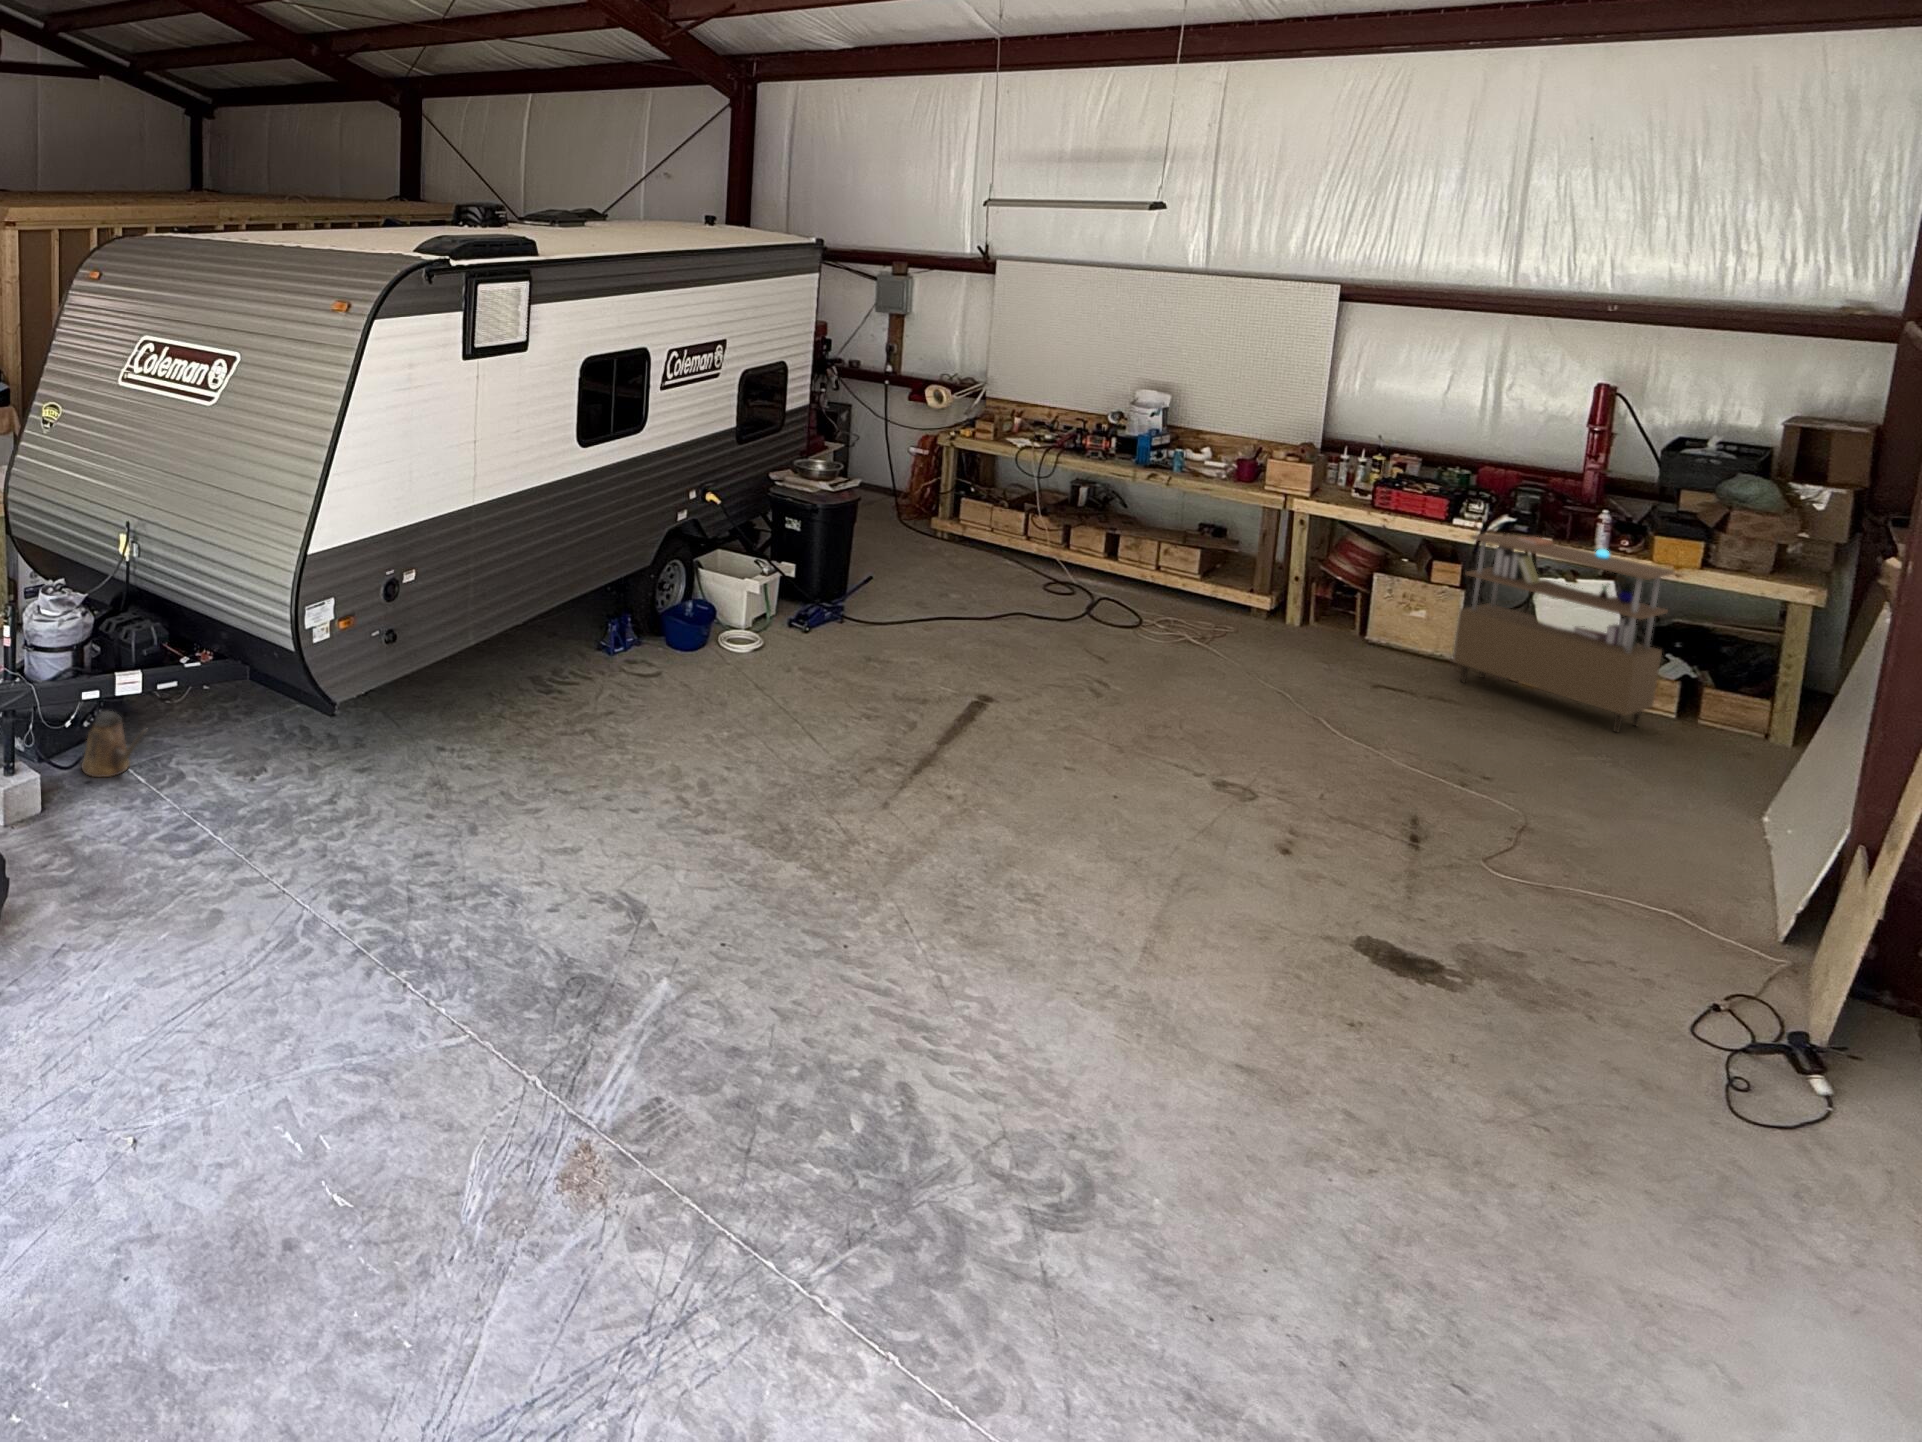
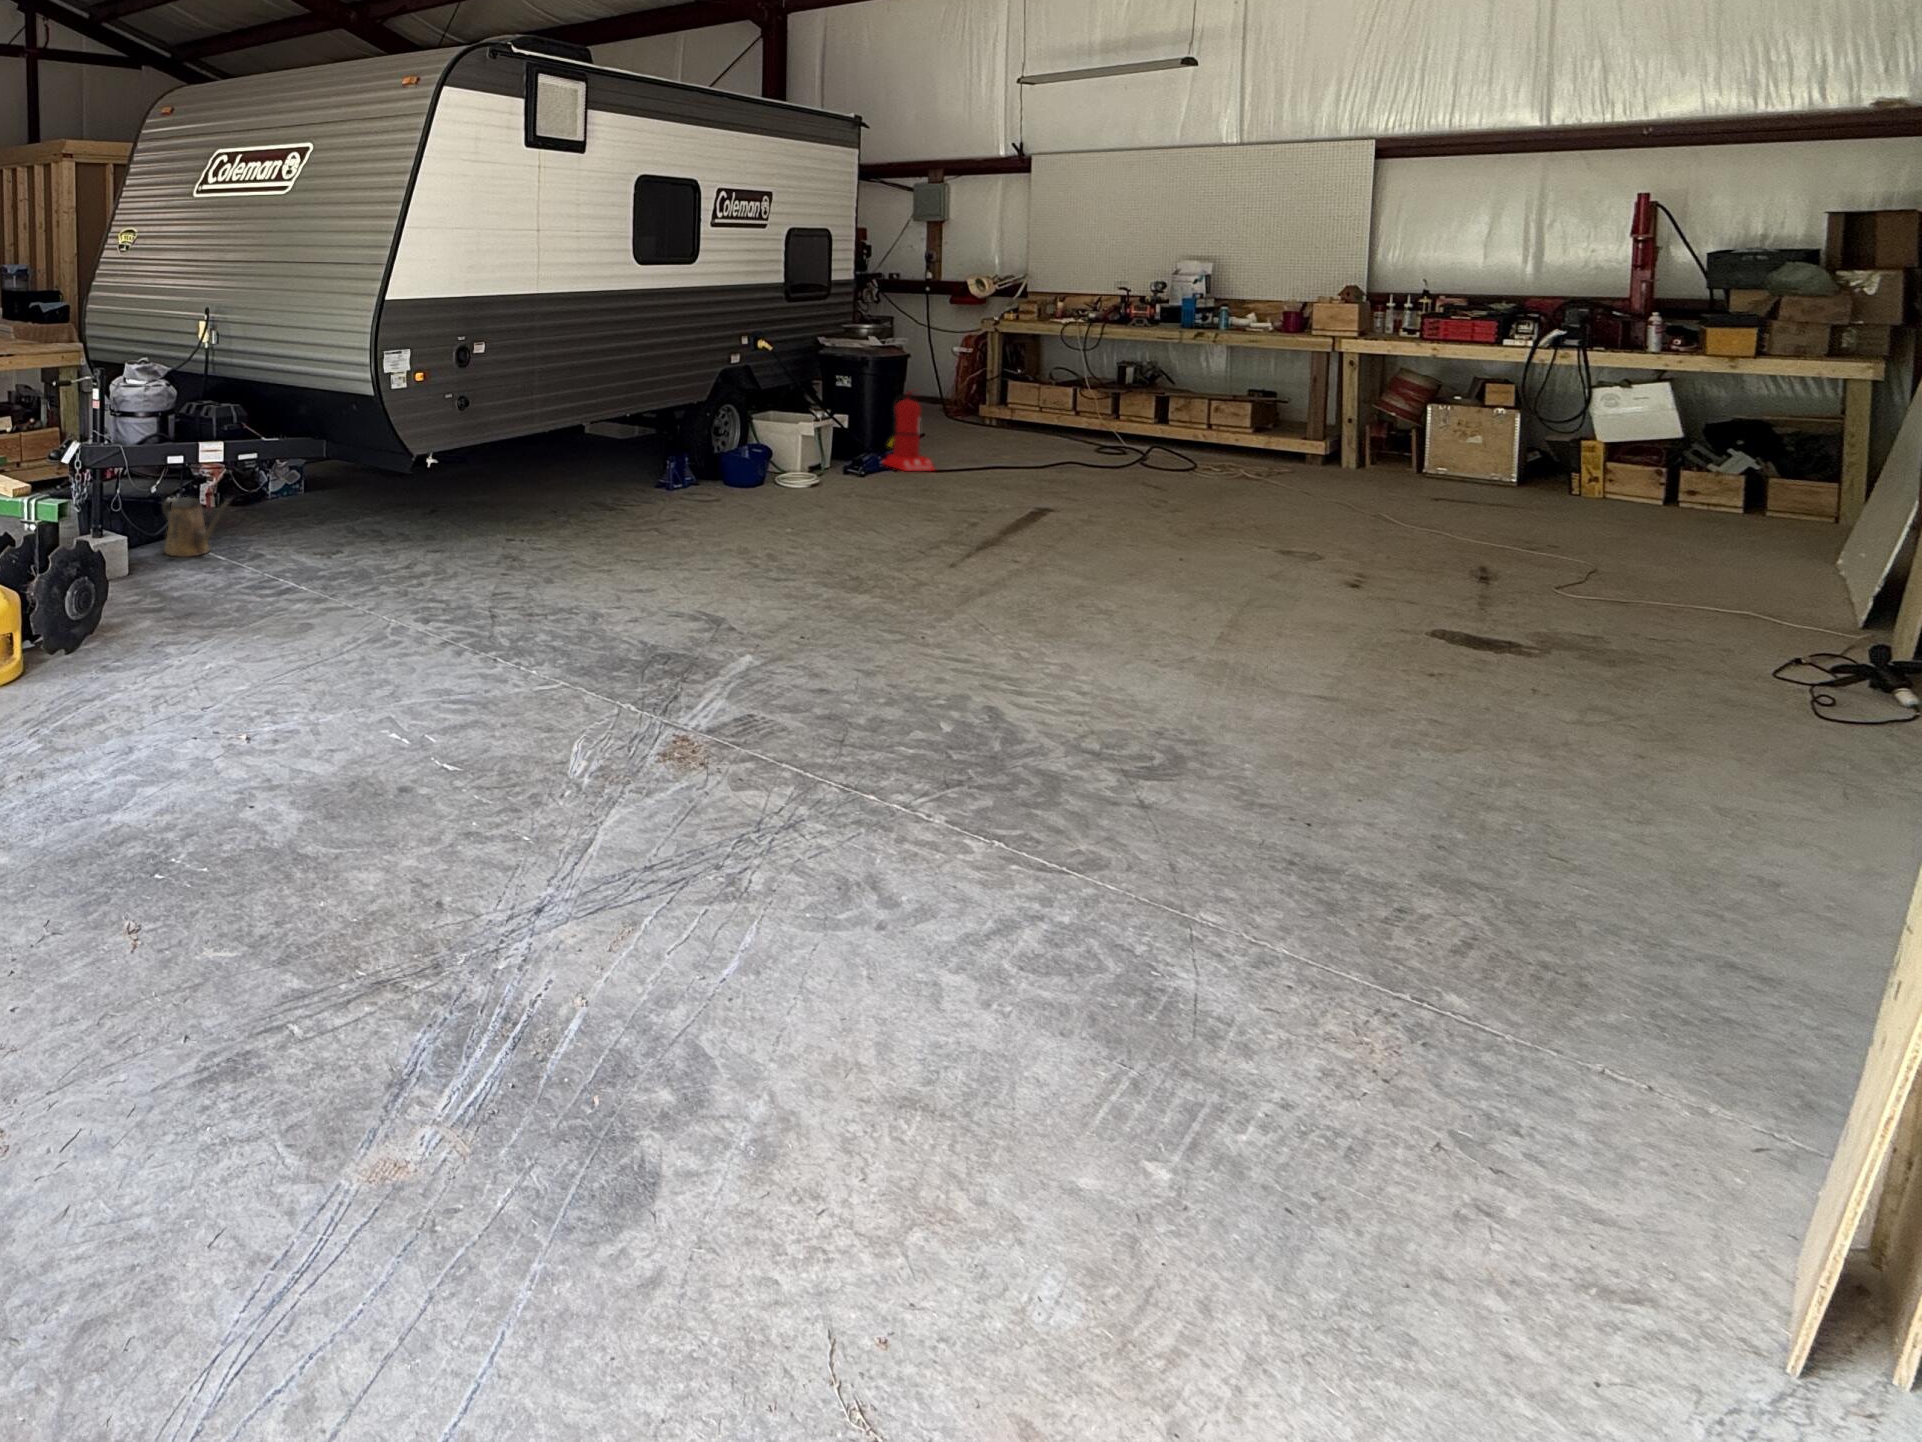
shelving unit: present [1453,533,1674,732] -> none [1514,344,1730,520]
fire extinguisher: none [828,536,881,622] -> present [883,391,934,471]

